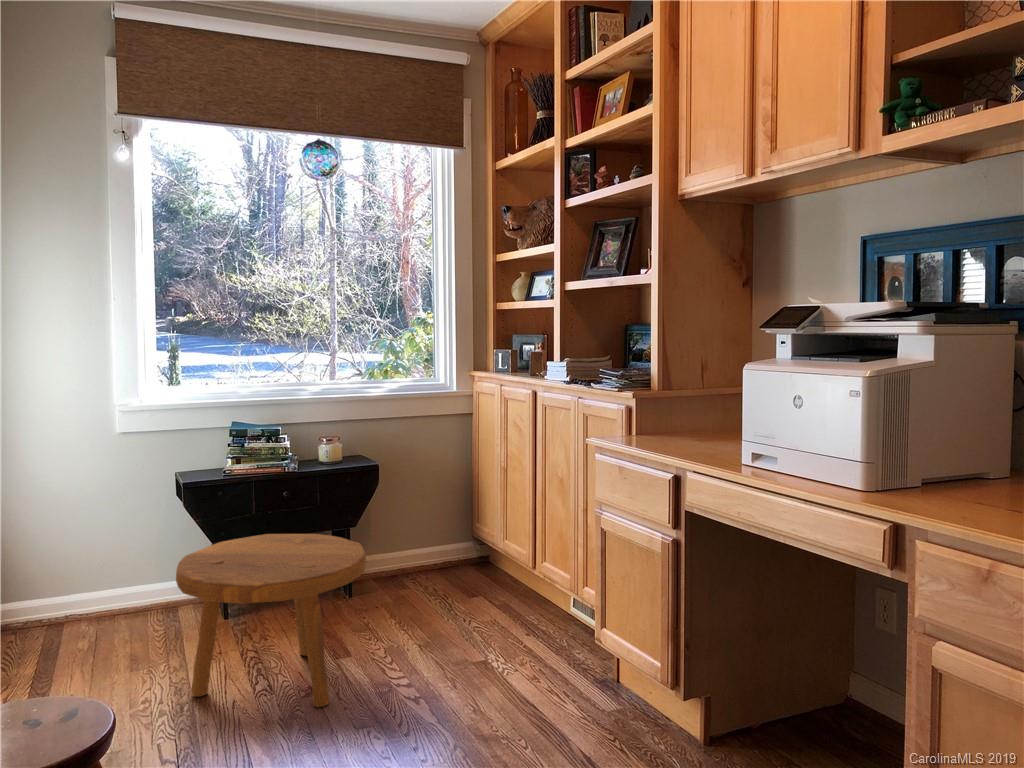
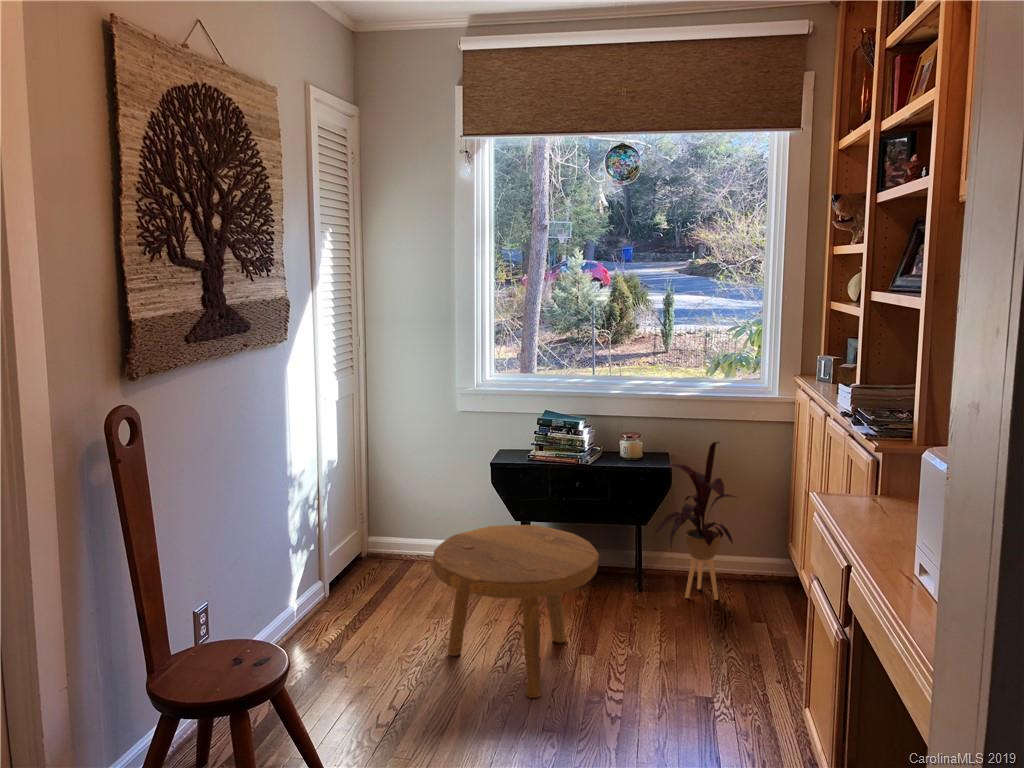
house plant: none [363,432,445,593] -> present [656,442,735,600]

